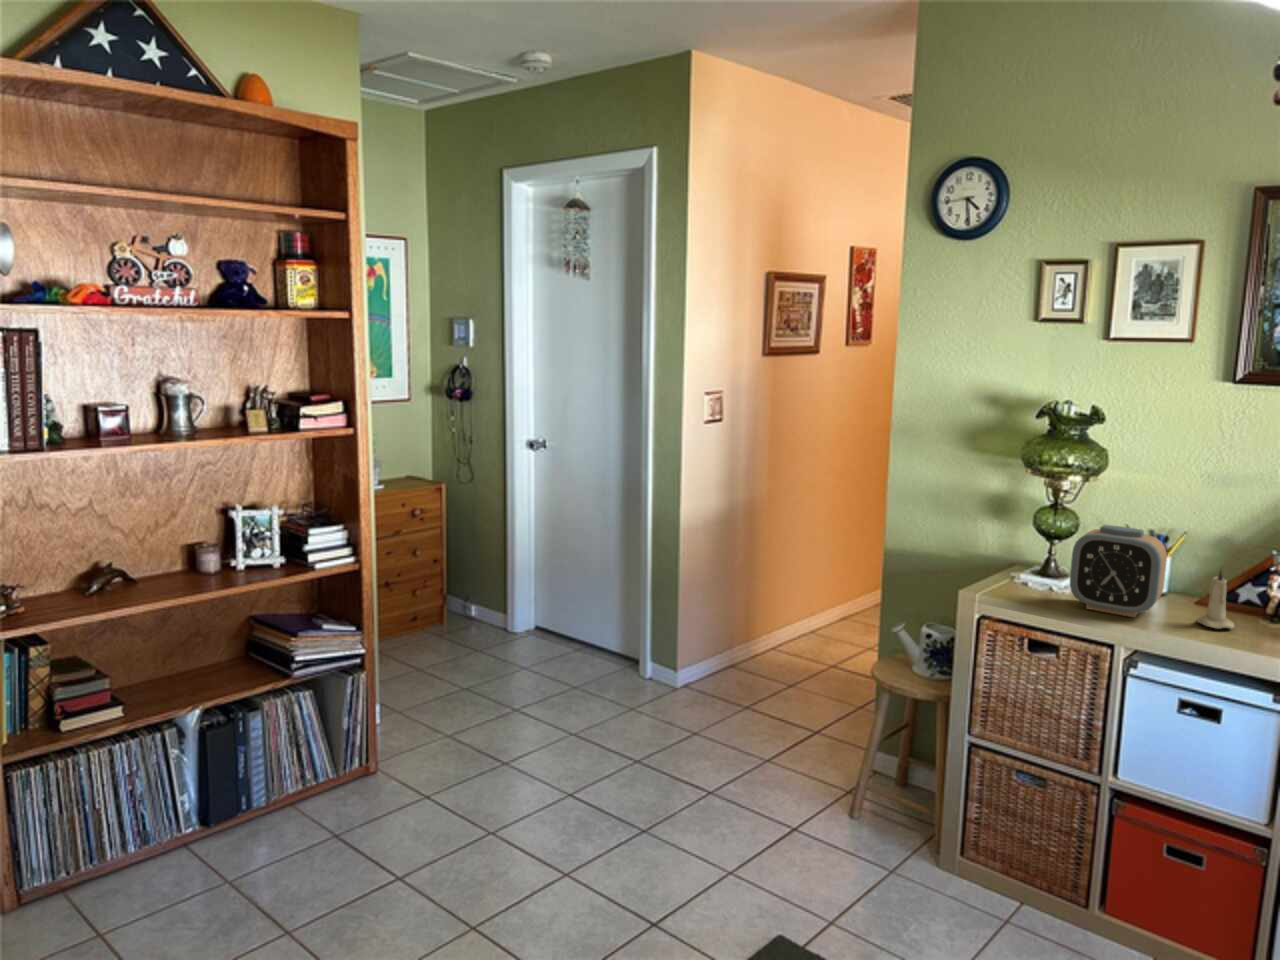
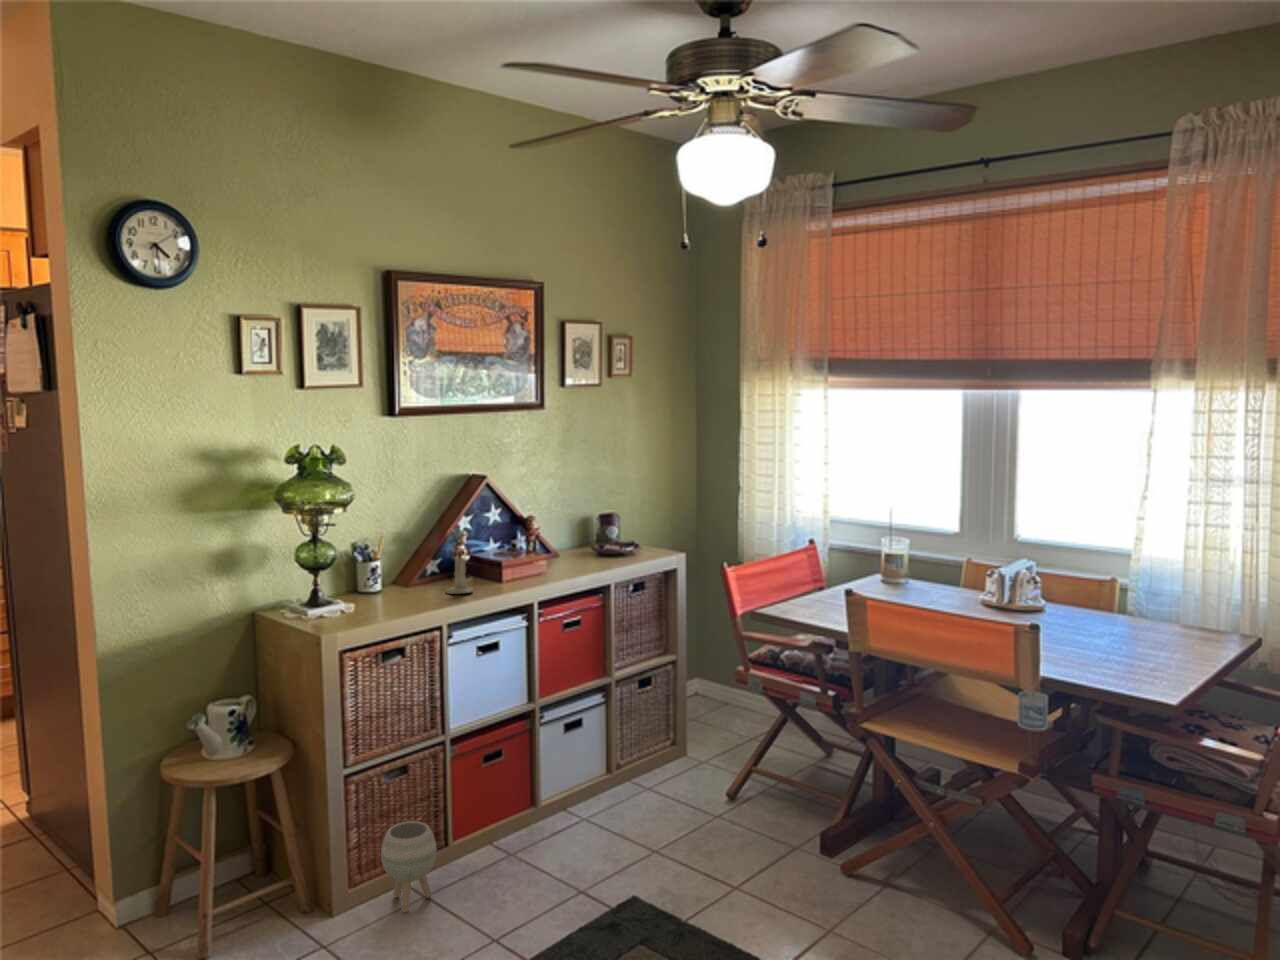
alarm clock: present [1070,525,1167,617] -> none [372,537,443,611]
planter: none [957,822,1021,923] -> present [381,821,437,912]

